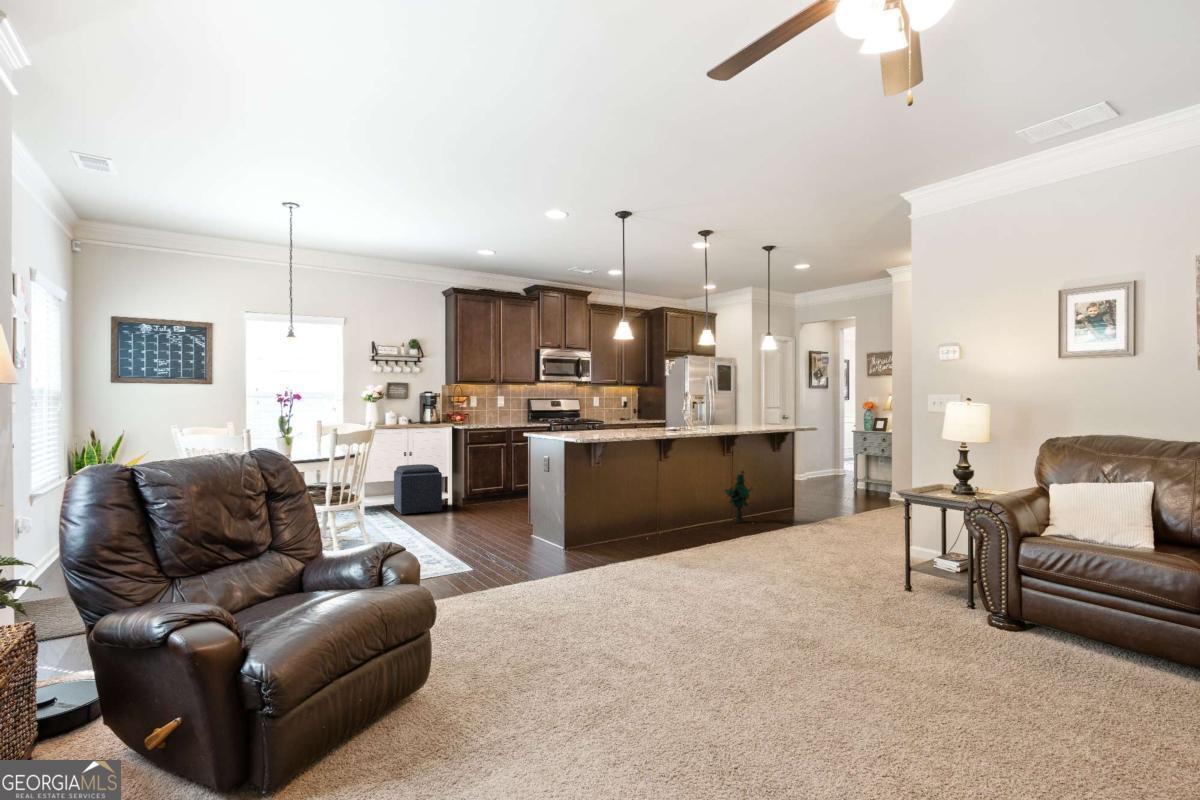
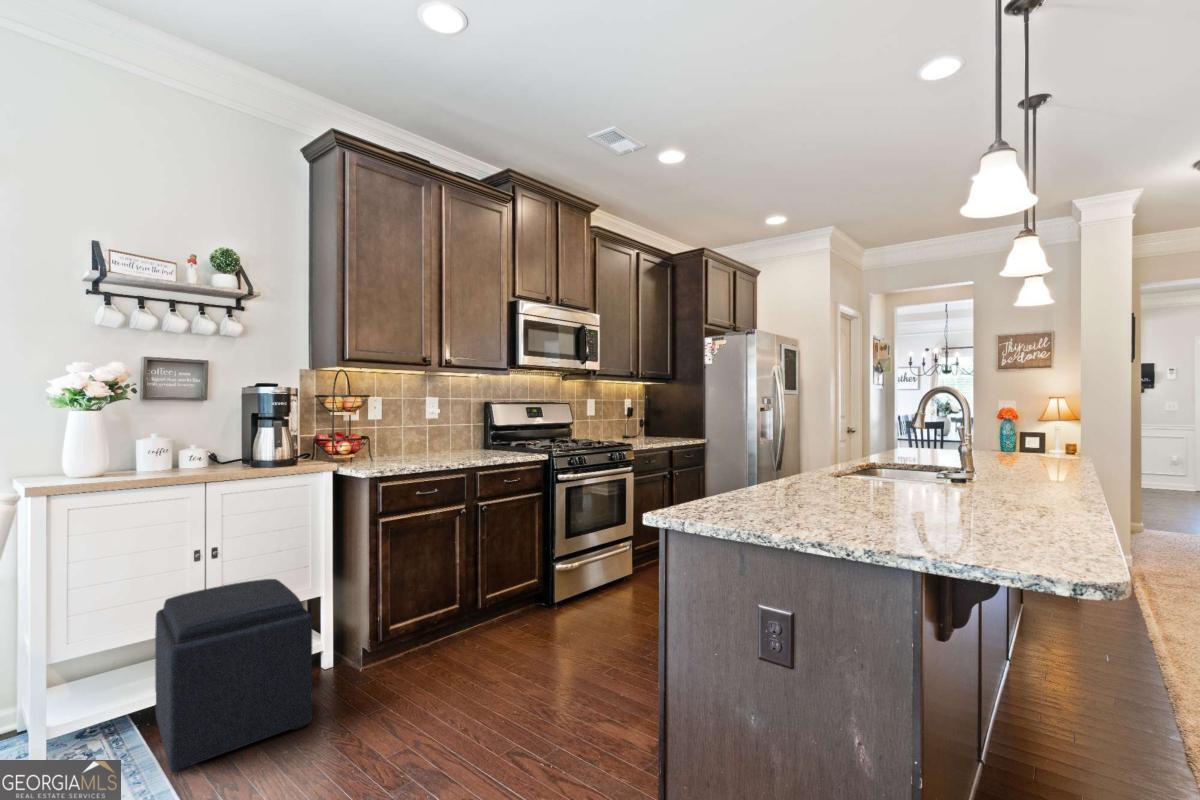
decorative plant: present [725,471,752,523] -> none [1052,571,1126,700]

